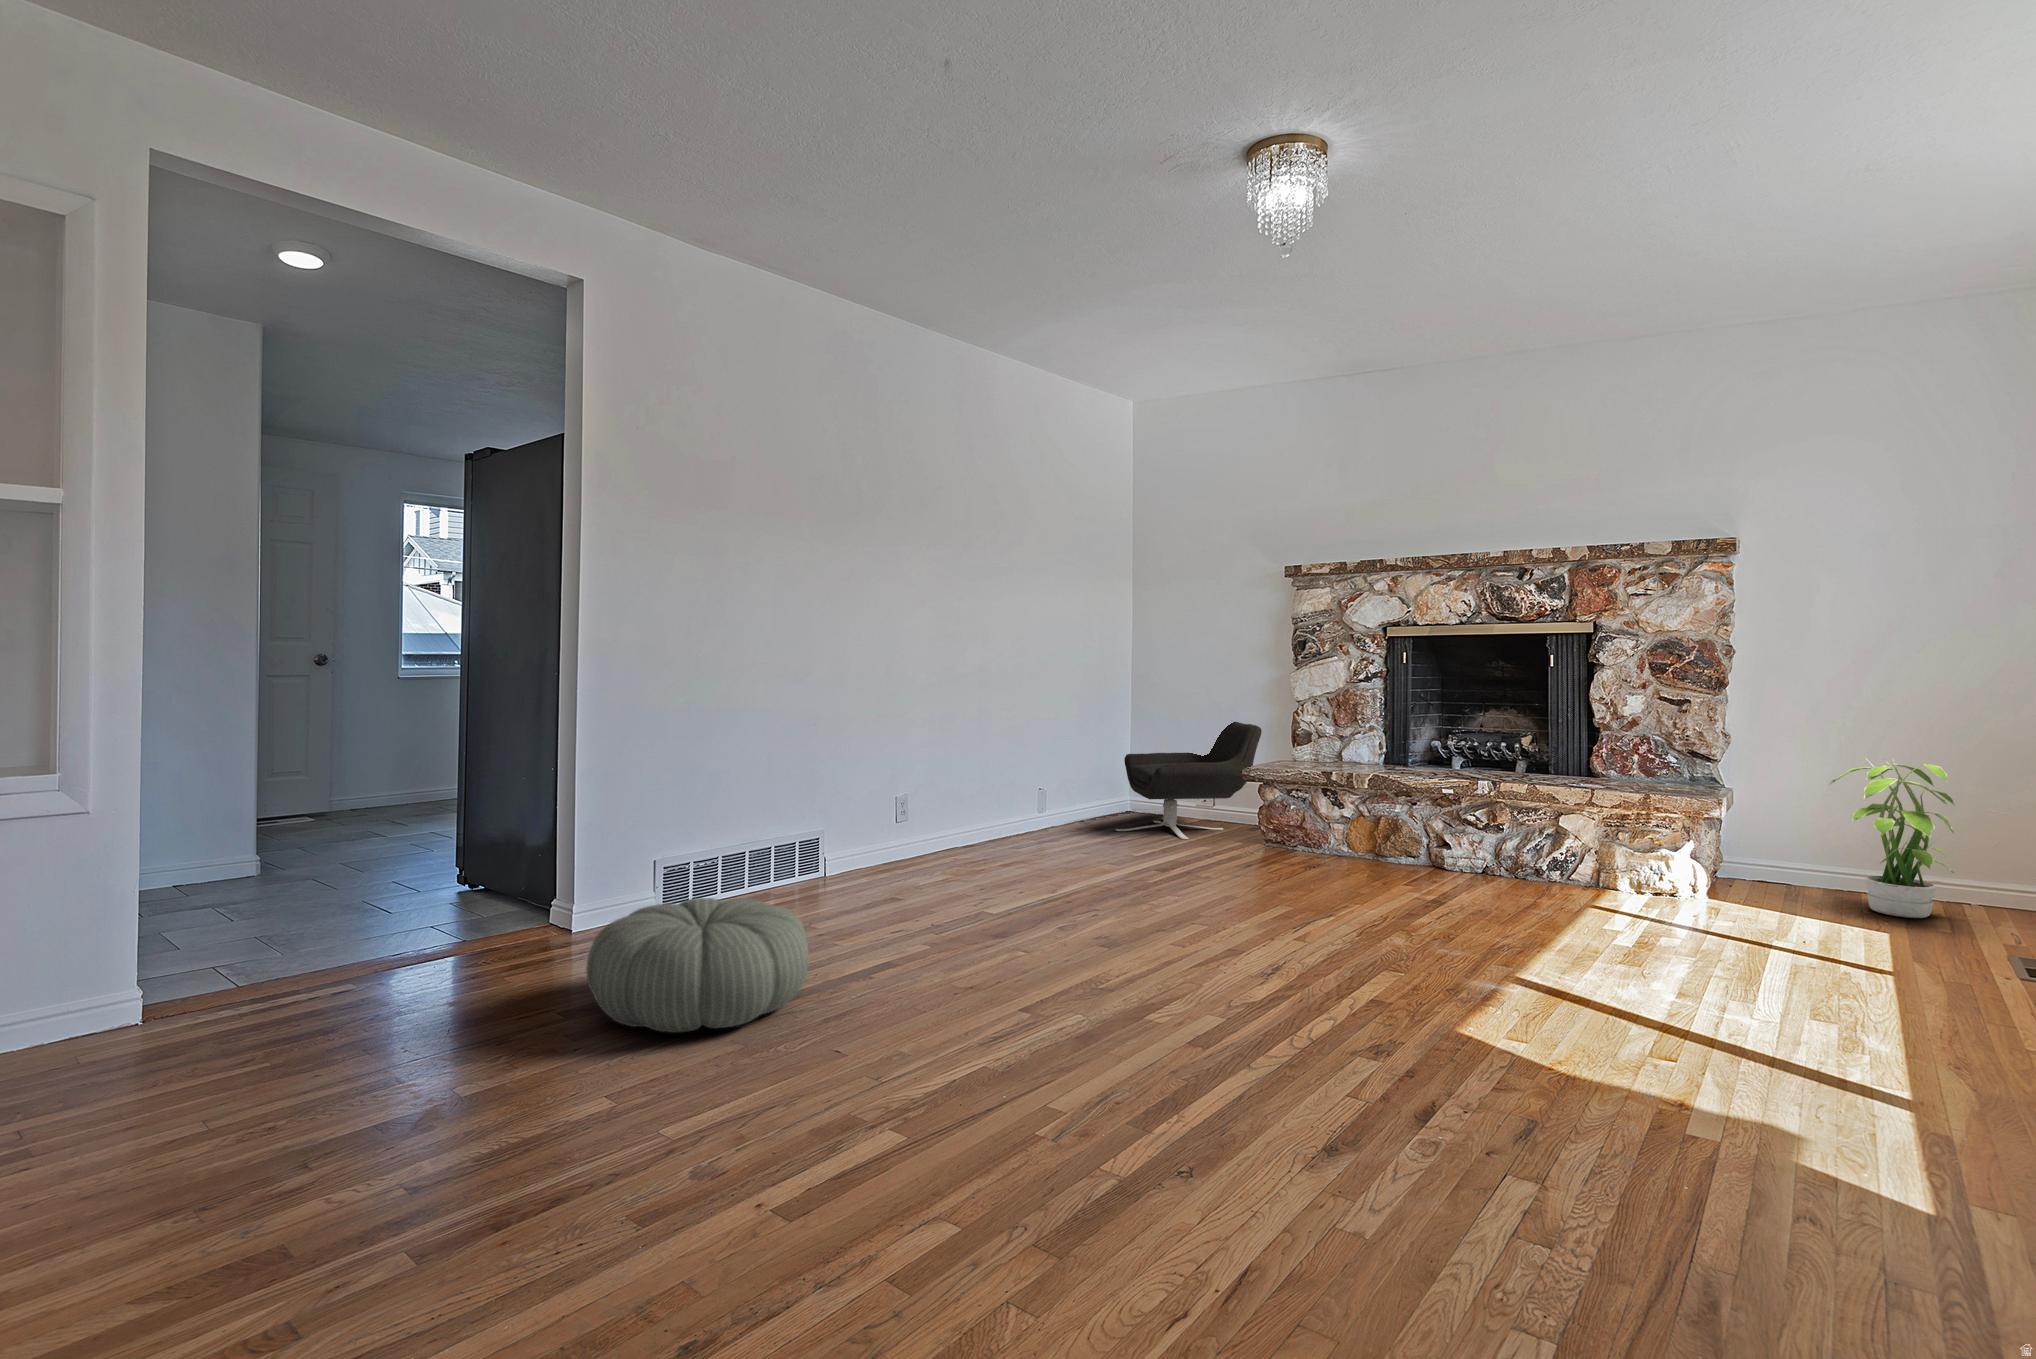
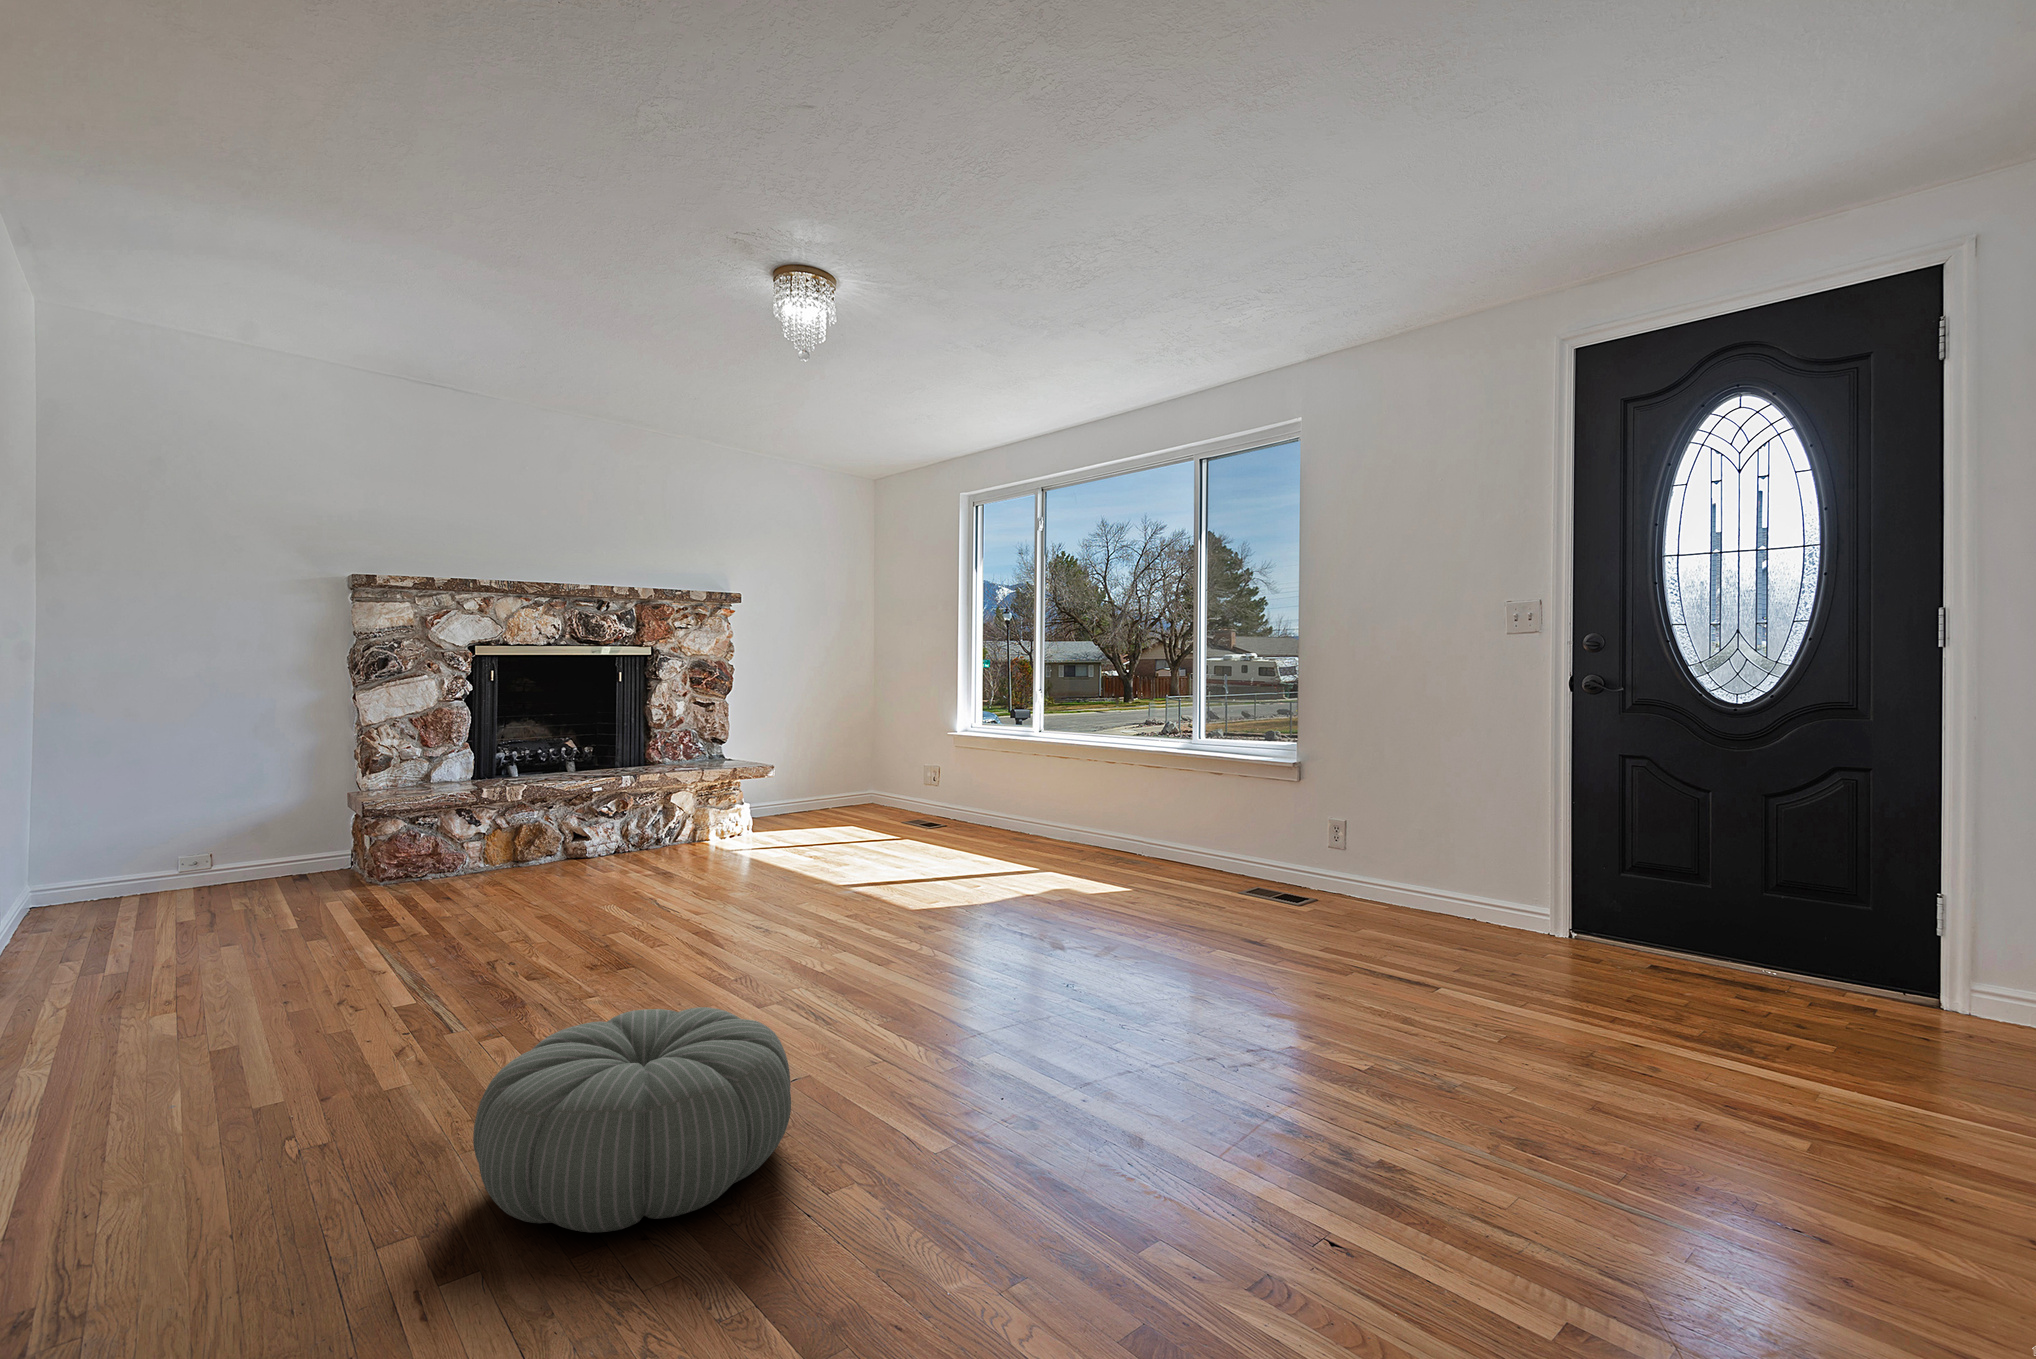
lounge chair: present [1116,722,1262,839] -> none [85,756,345,928]
potted plant: present [1829,759,1954,918] -> none [774,731,831,819]

